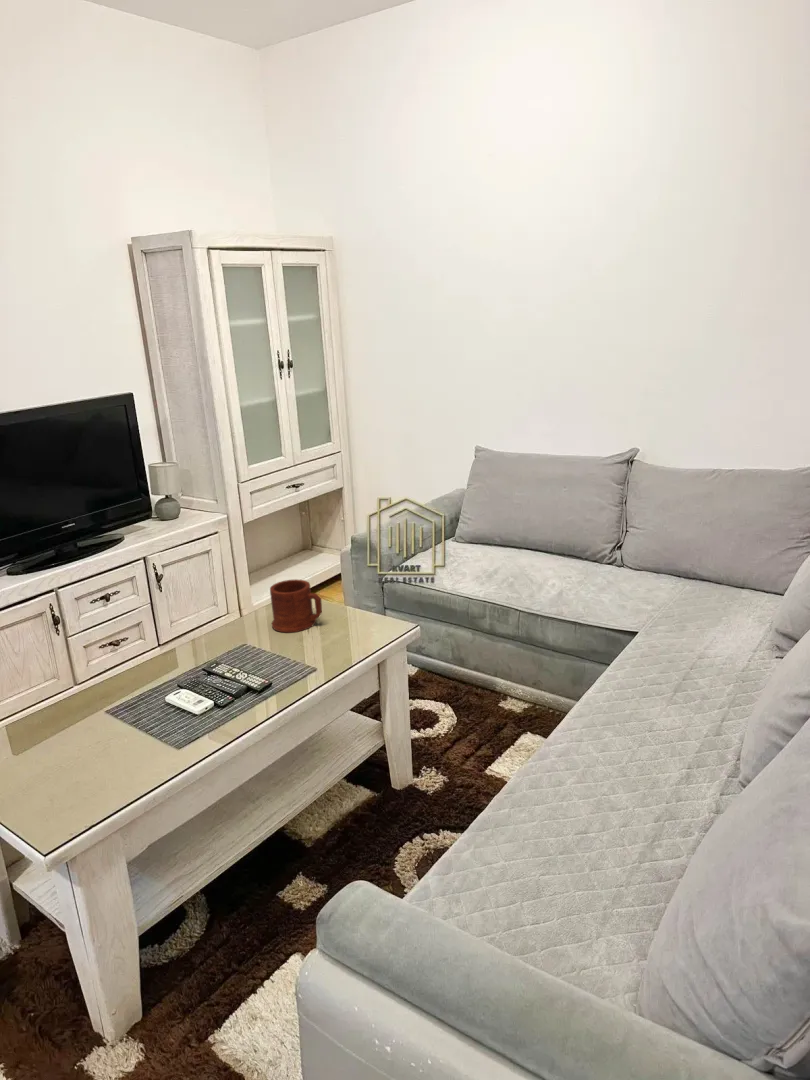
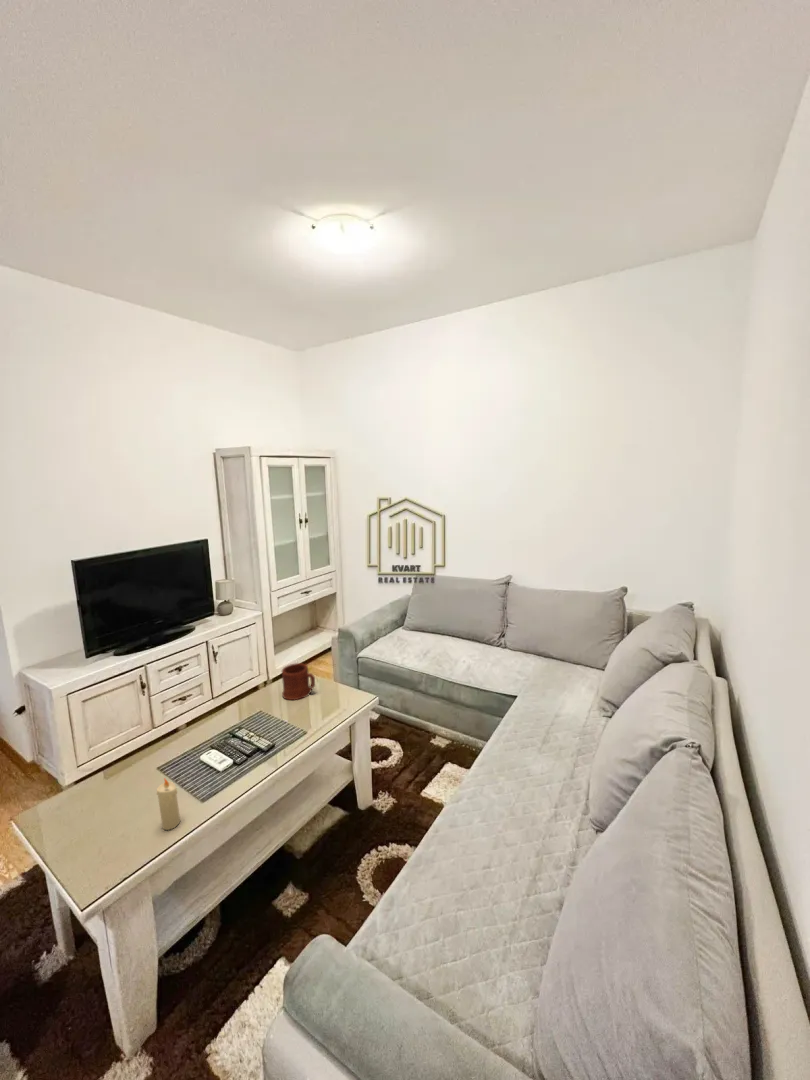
candle: none [117,709,151,778] -> present [157,779,180,830]

